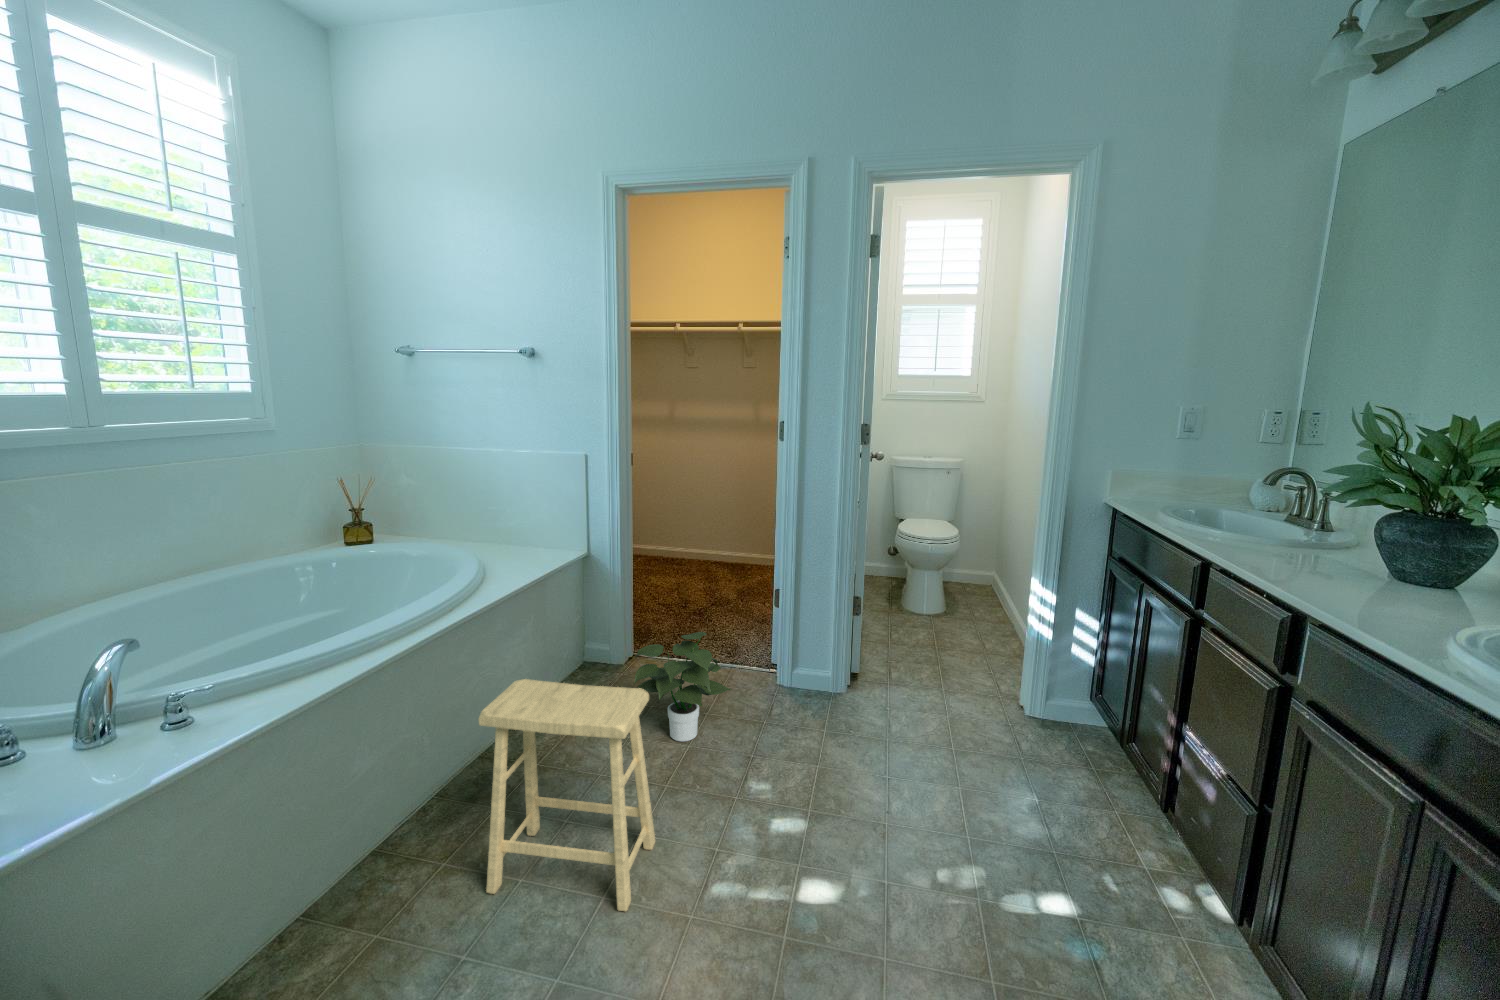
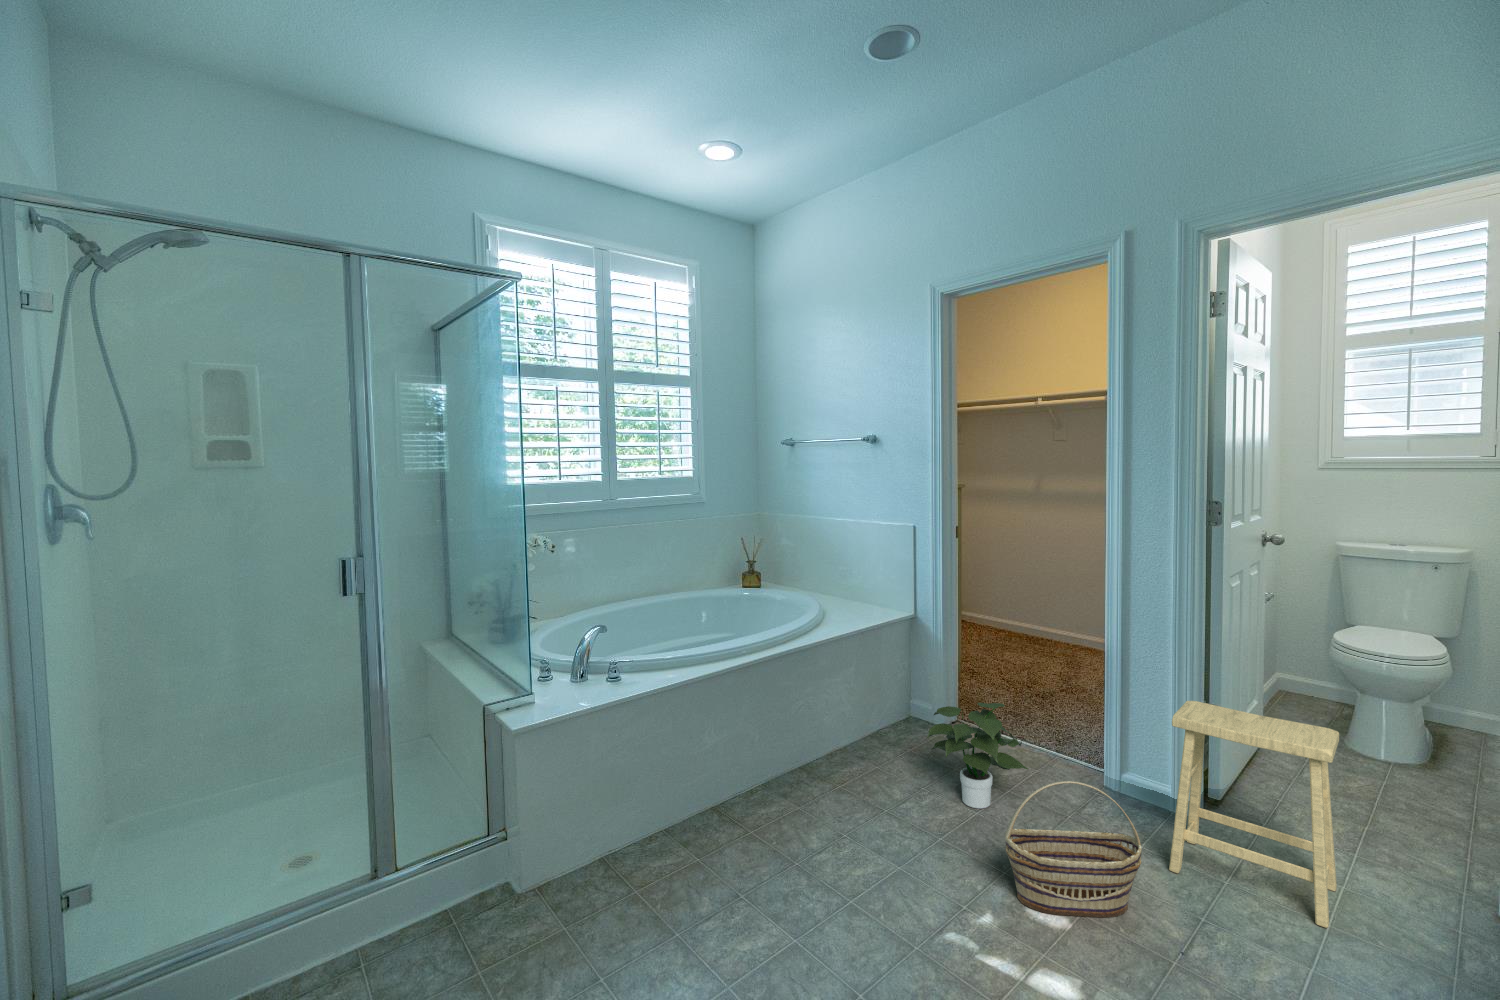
footstool: present [479,679,655,911] -> present [1169,701,1339,928]
basket: none [749,697,857,829] -> present [1005,781,1142,918]

